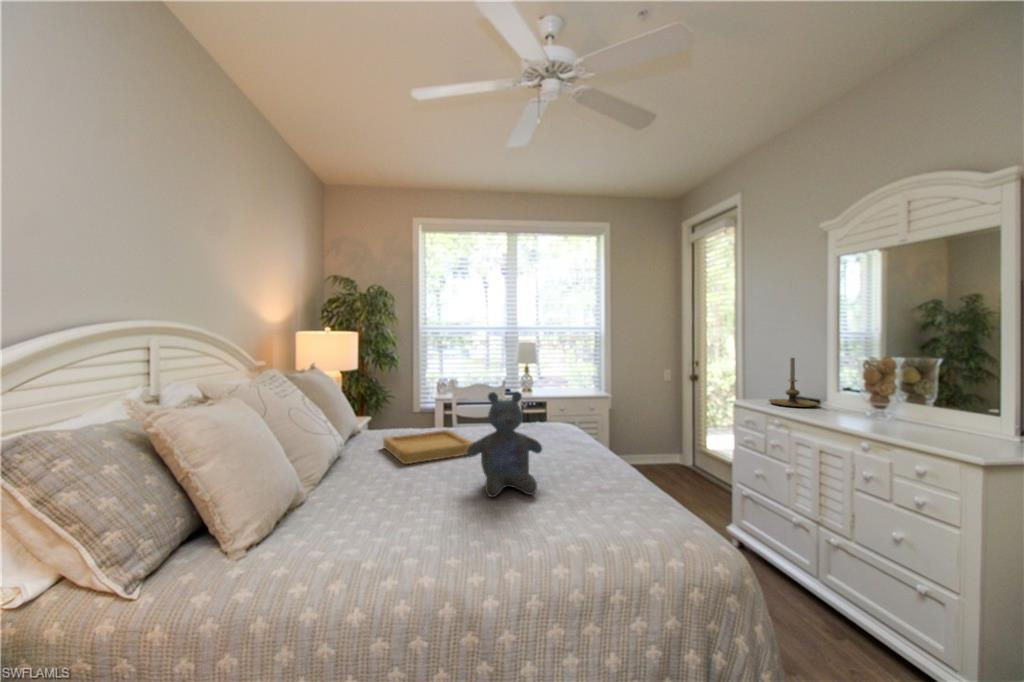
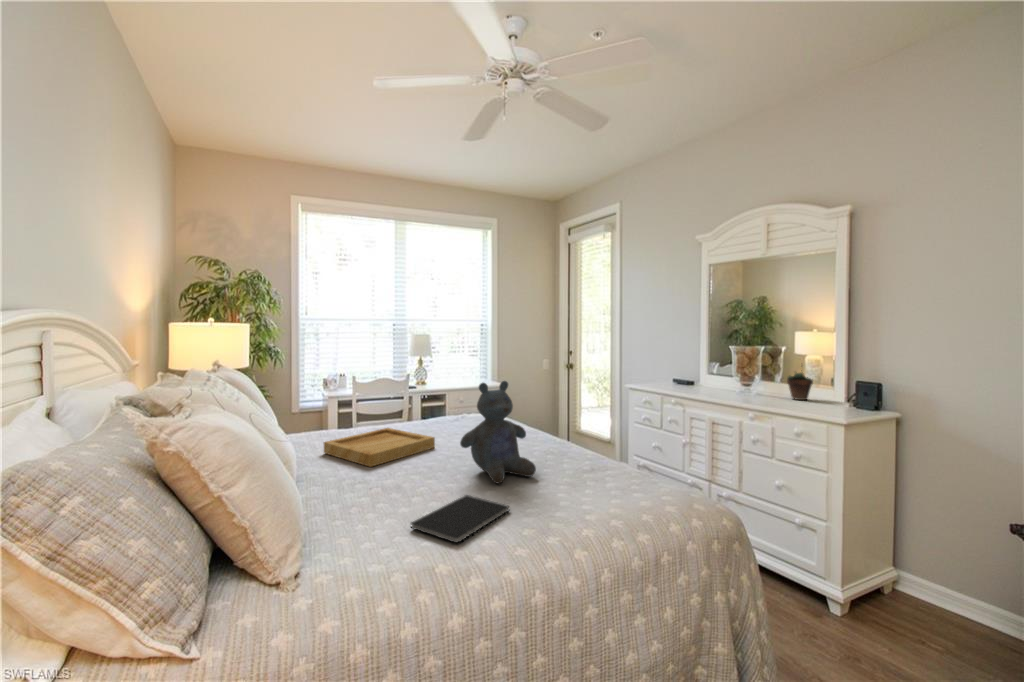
candle holder: present [769,358,818,407] -> none [654,343,690,383]
succulent plant: none [941,390,988,443] -> present [787,370,813,400]
notebook: none [371,504,474,550] -> present [411,495,509,543]

